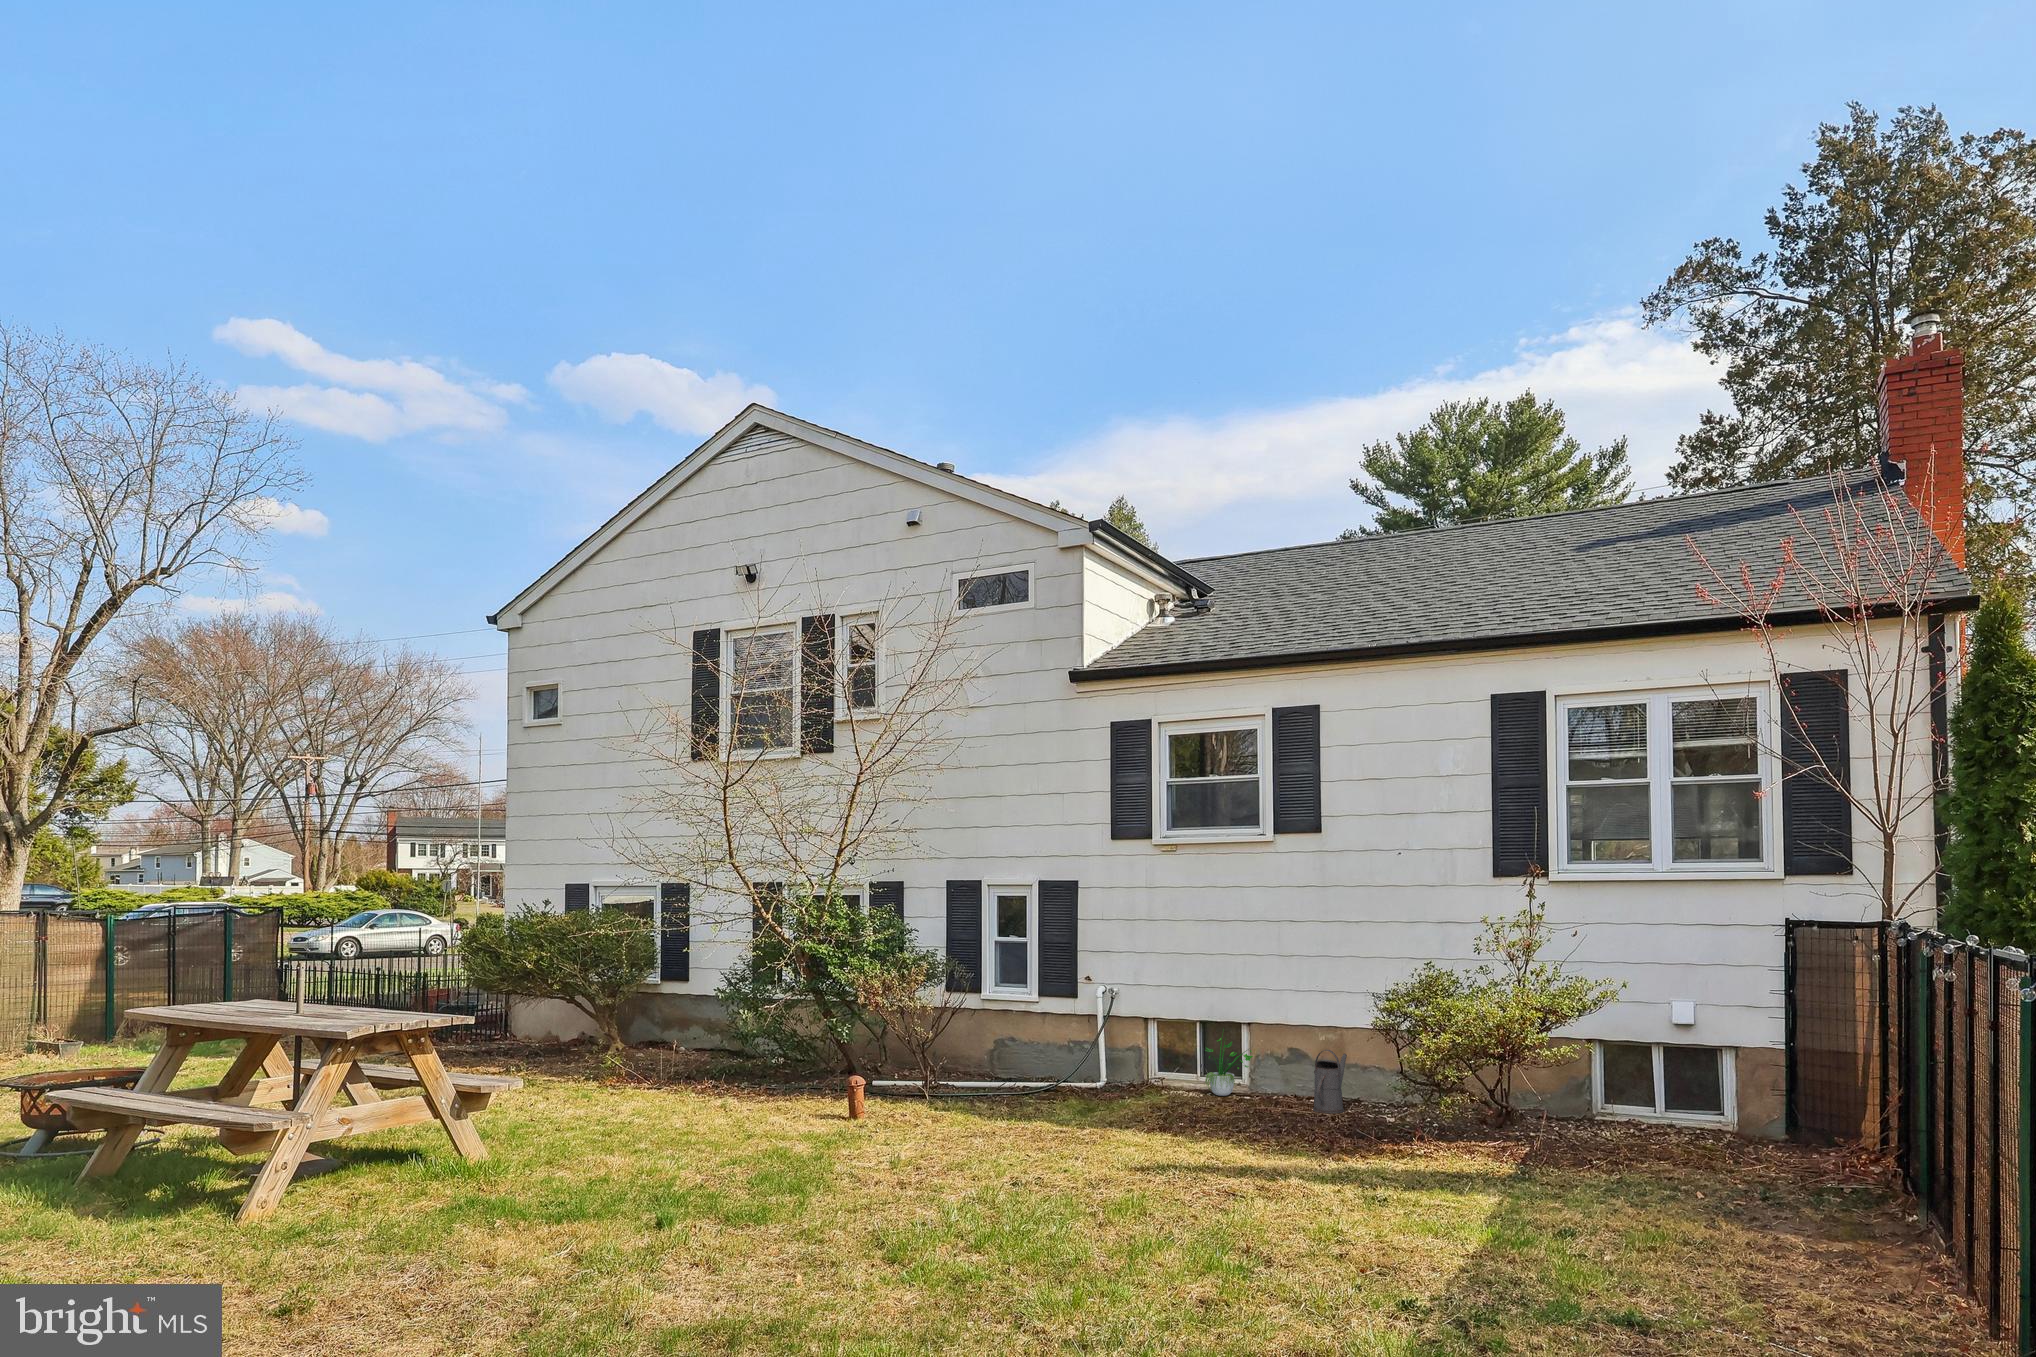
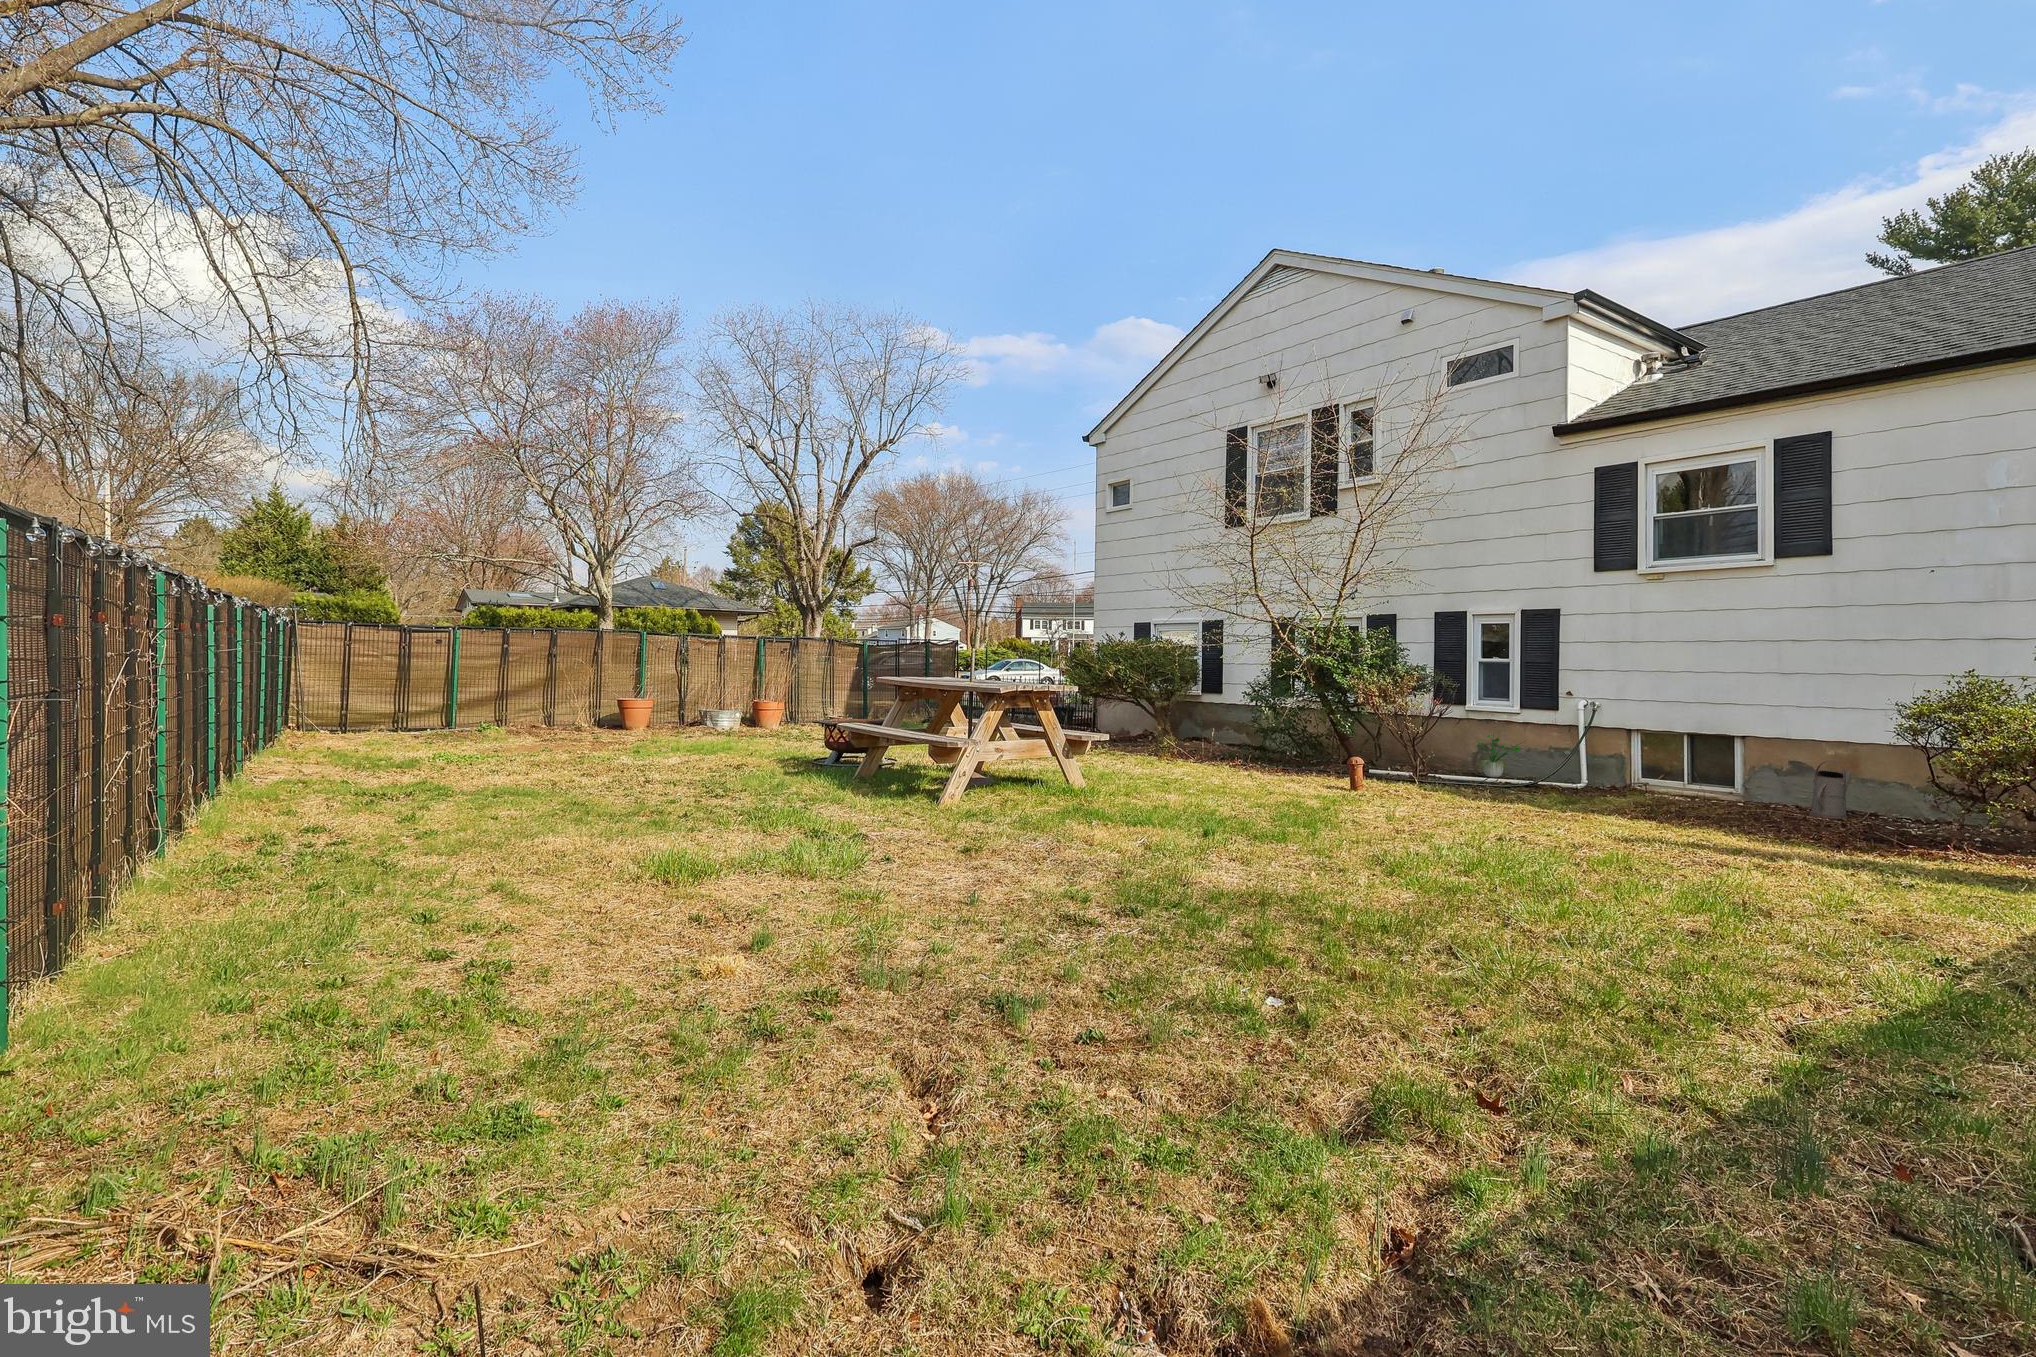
potted plant: present [1205,1036,1253,1096] -> present [1478,735,1521,777]

